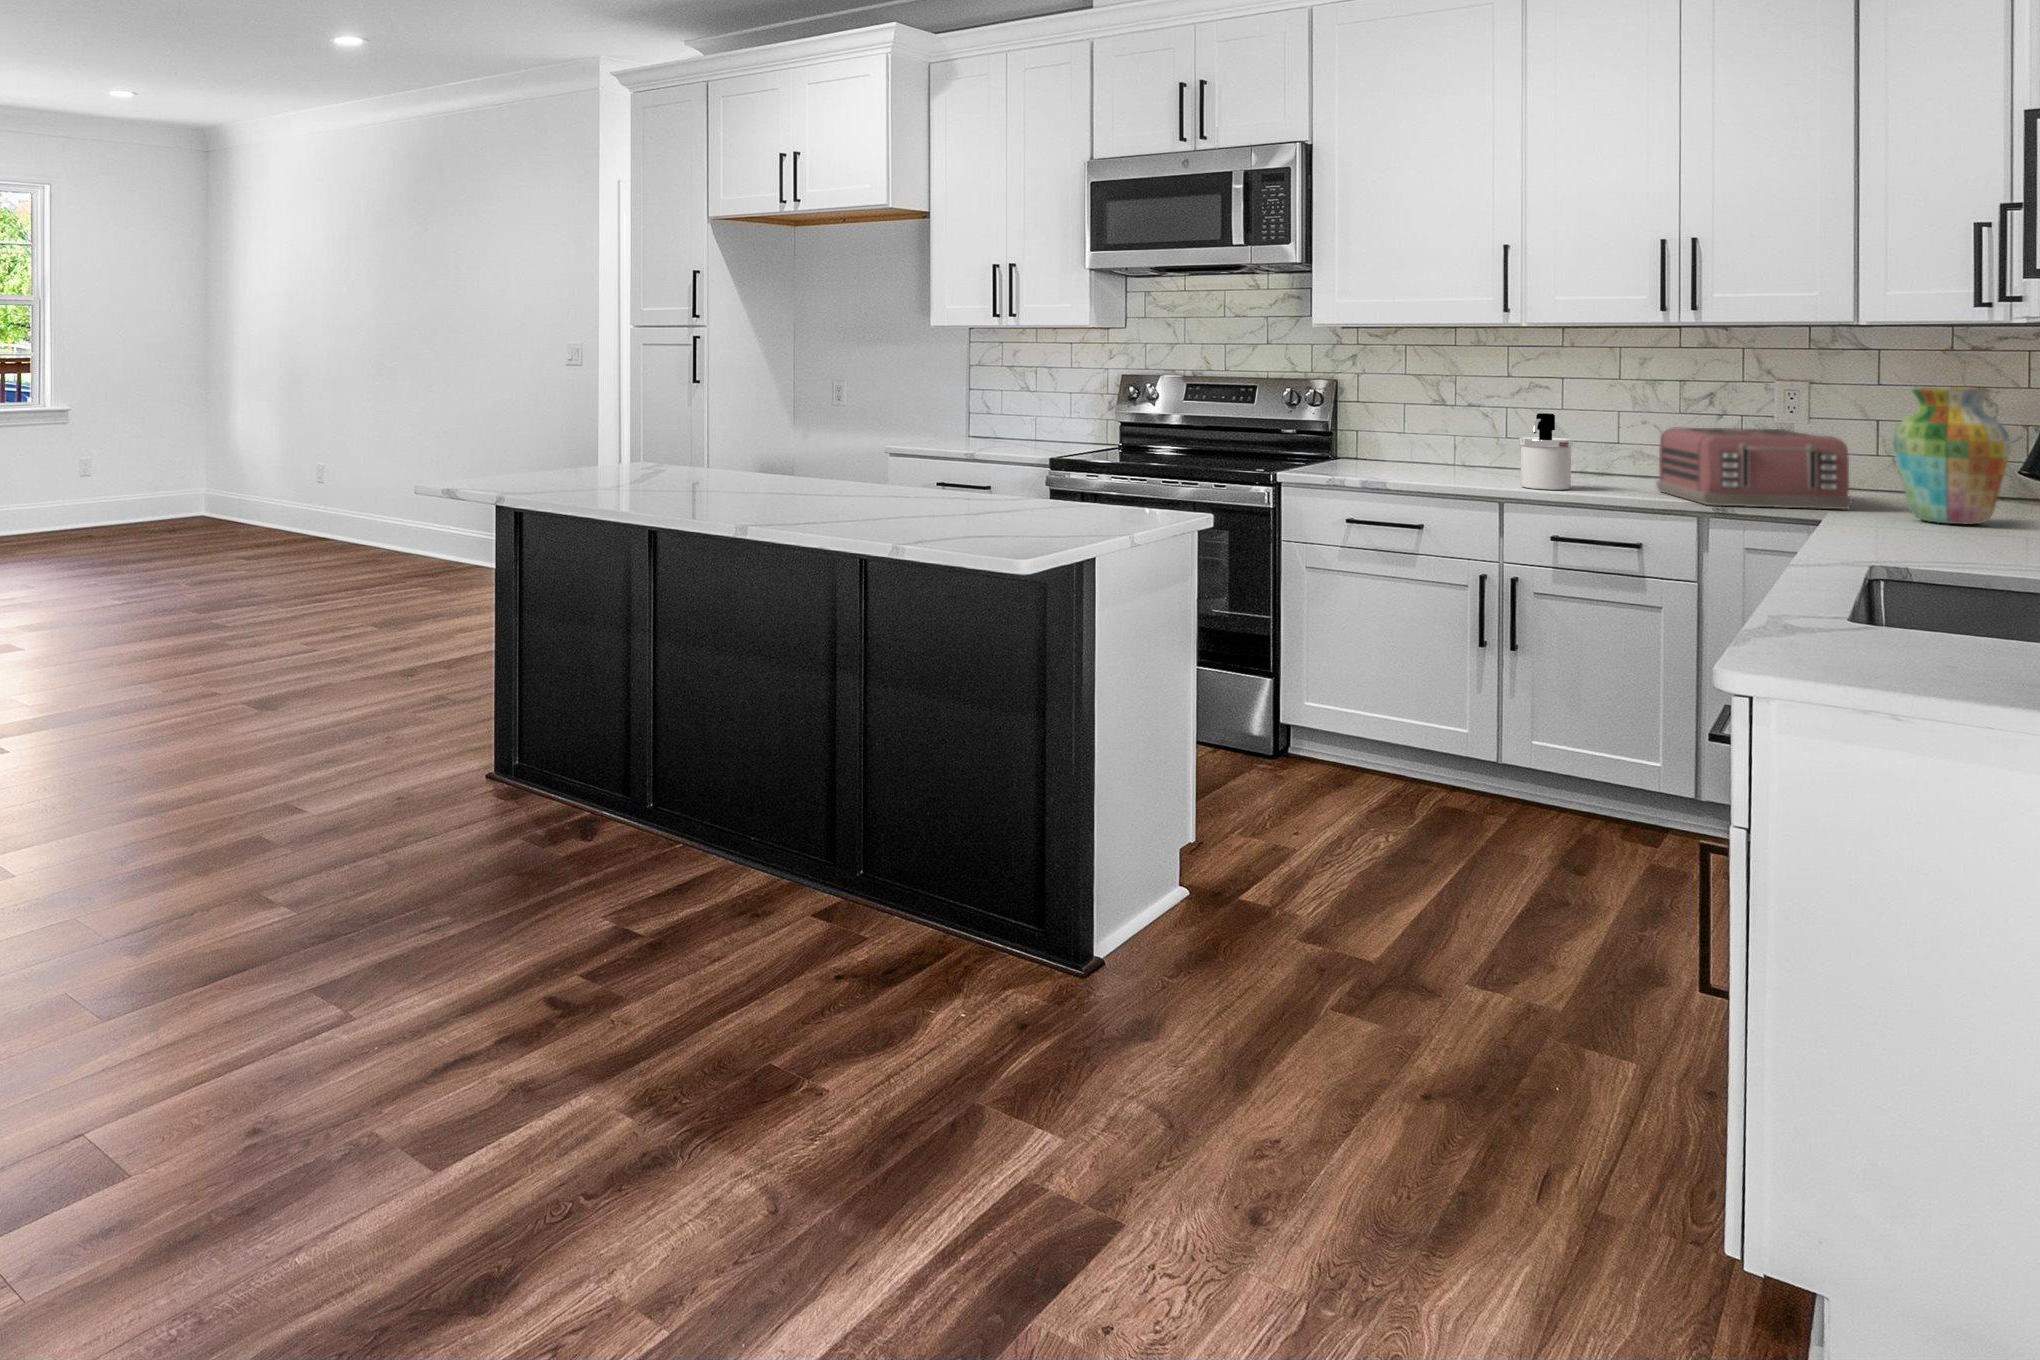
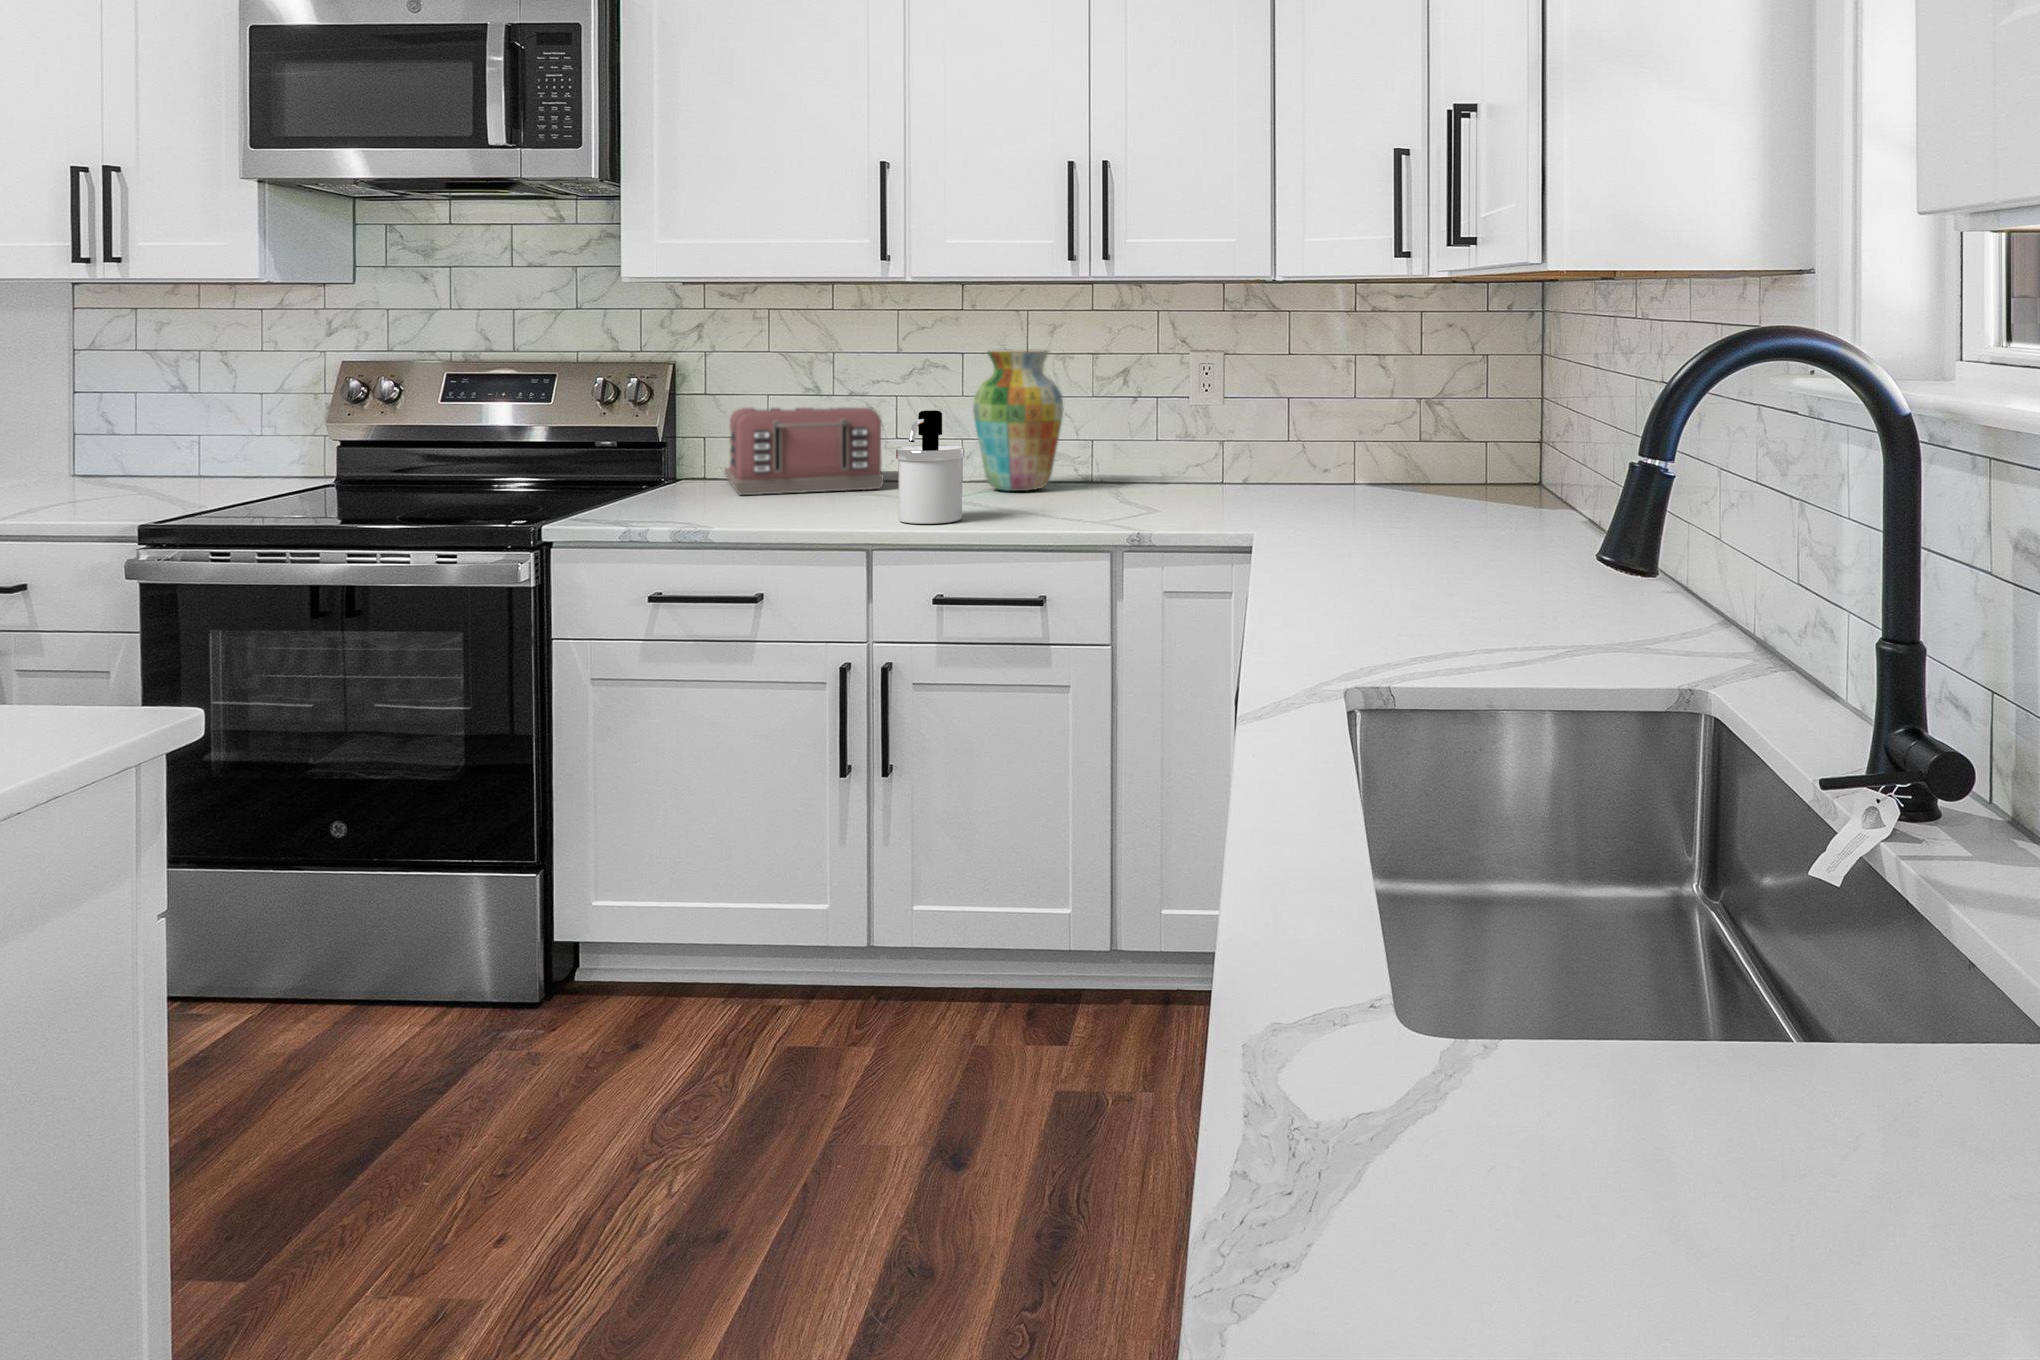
vase: present [1893,387,2010,524] -> present [973,349,1063,491]
toaster: present [1656,427,1852,510] -> present [724,406,884,495]

